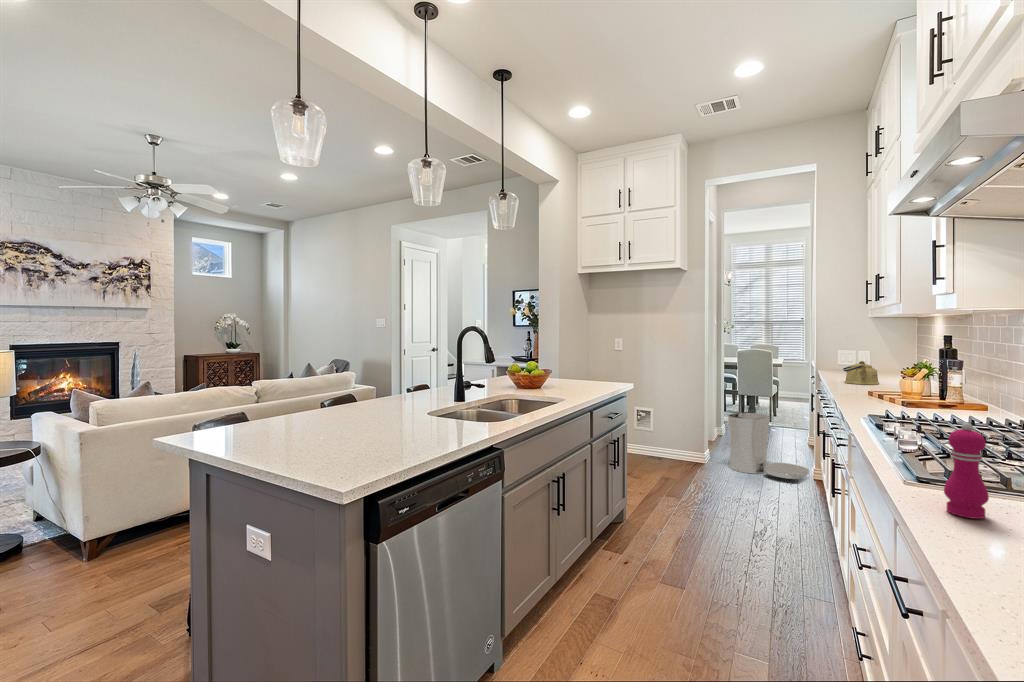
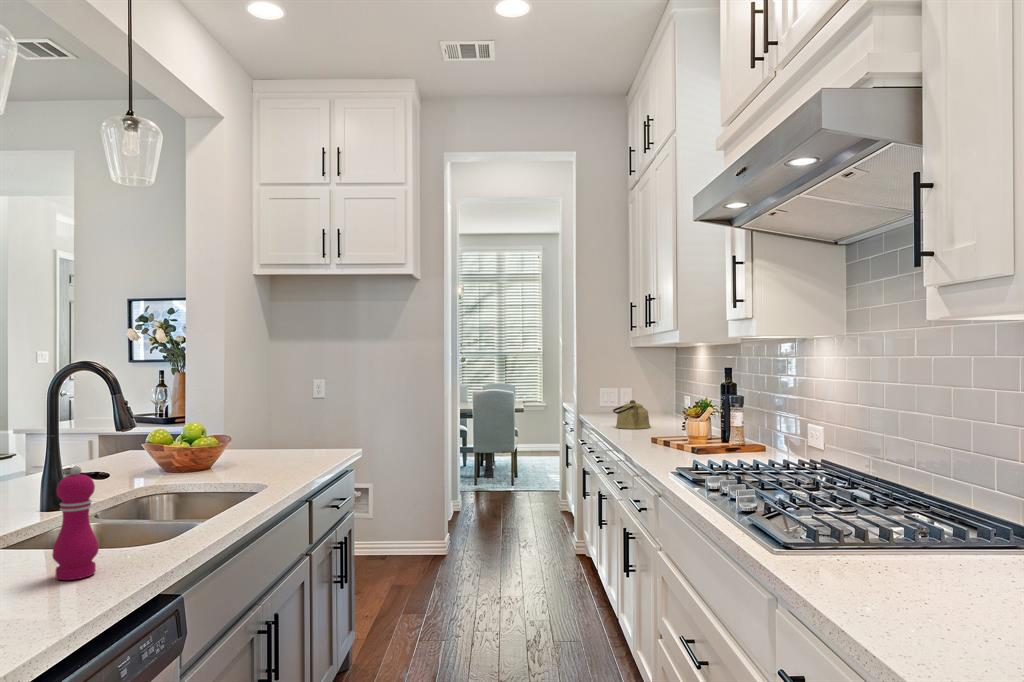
trash can: present [728,413,809,479] -> none [474,475,572,558]
pepper mill: present [944,423,989,519] -> present [52,466,99,580]

